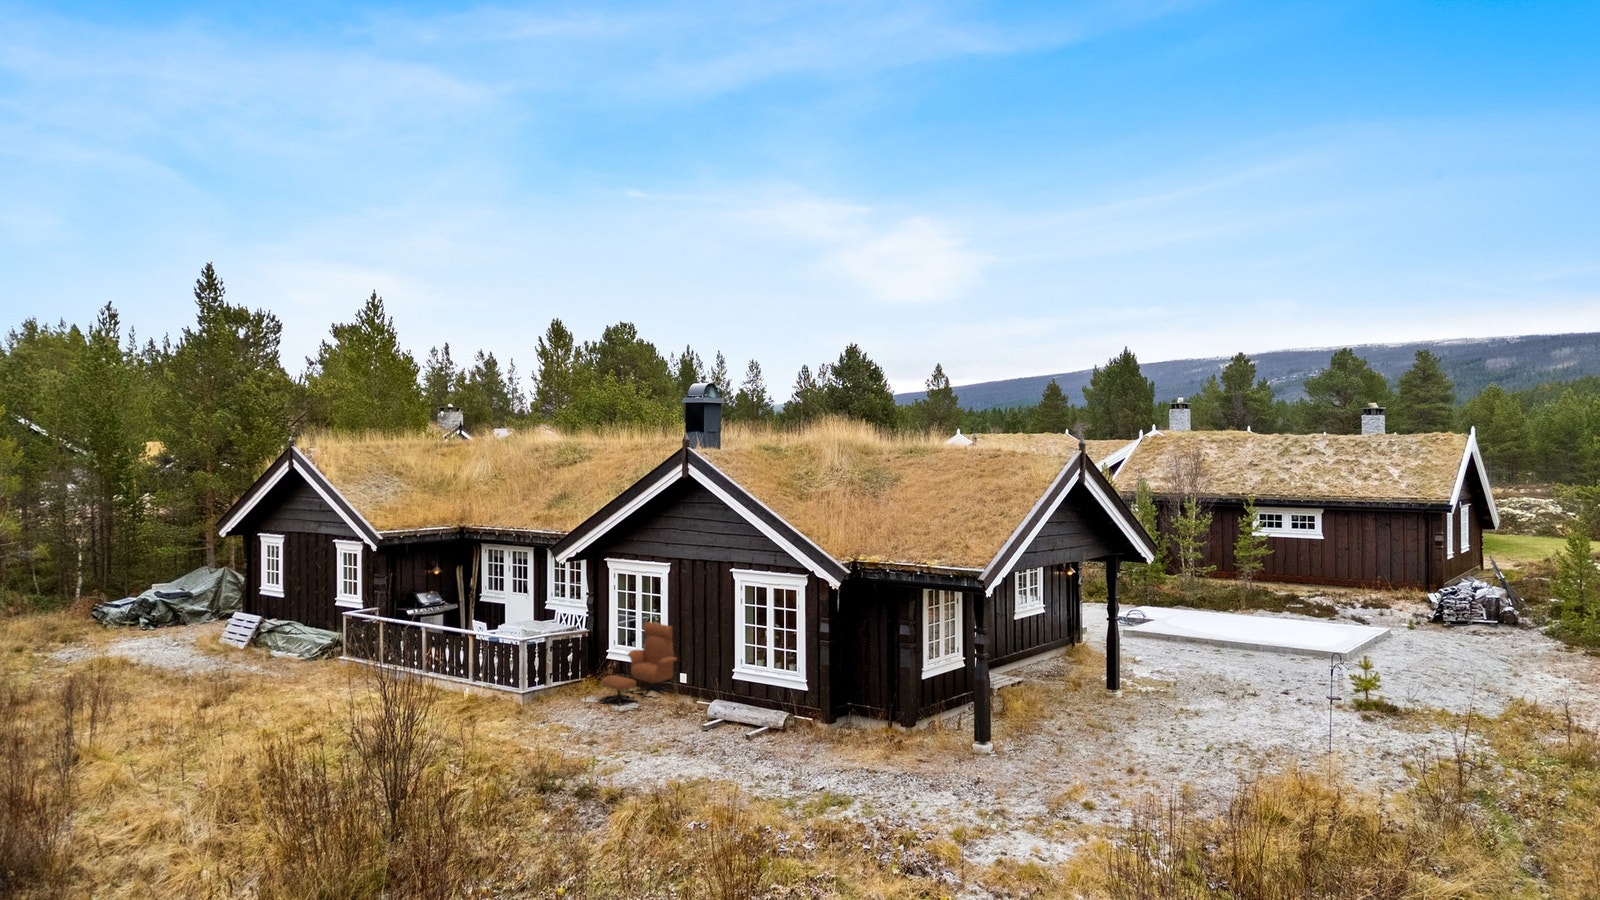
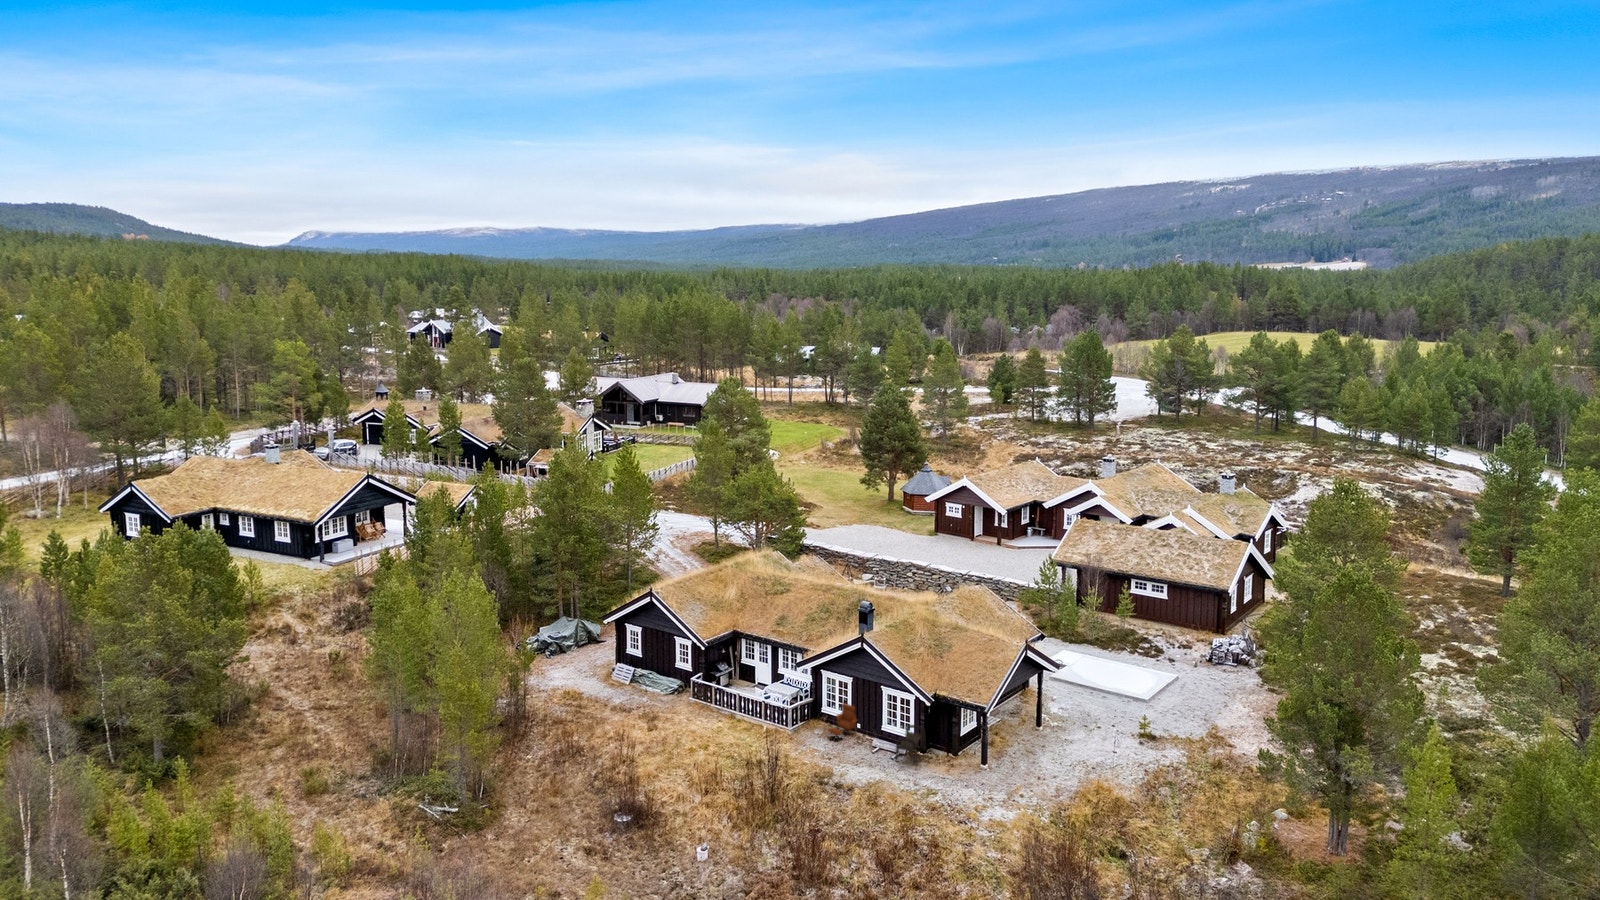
bench: none [748,655,834,745] -> present [895,725,926,764]

